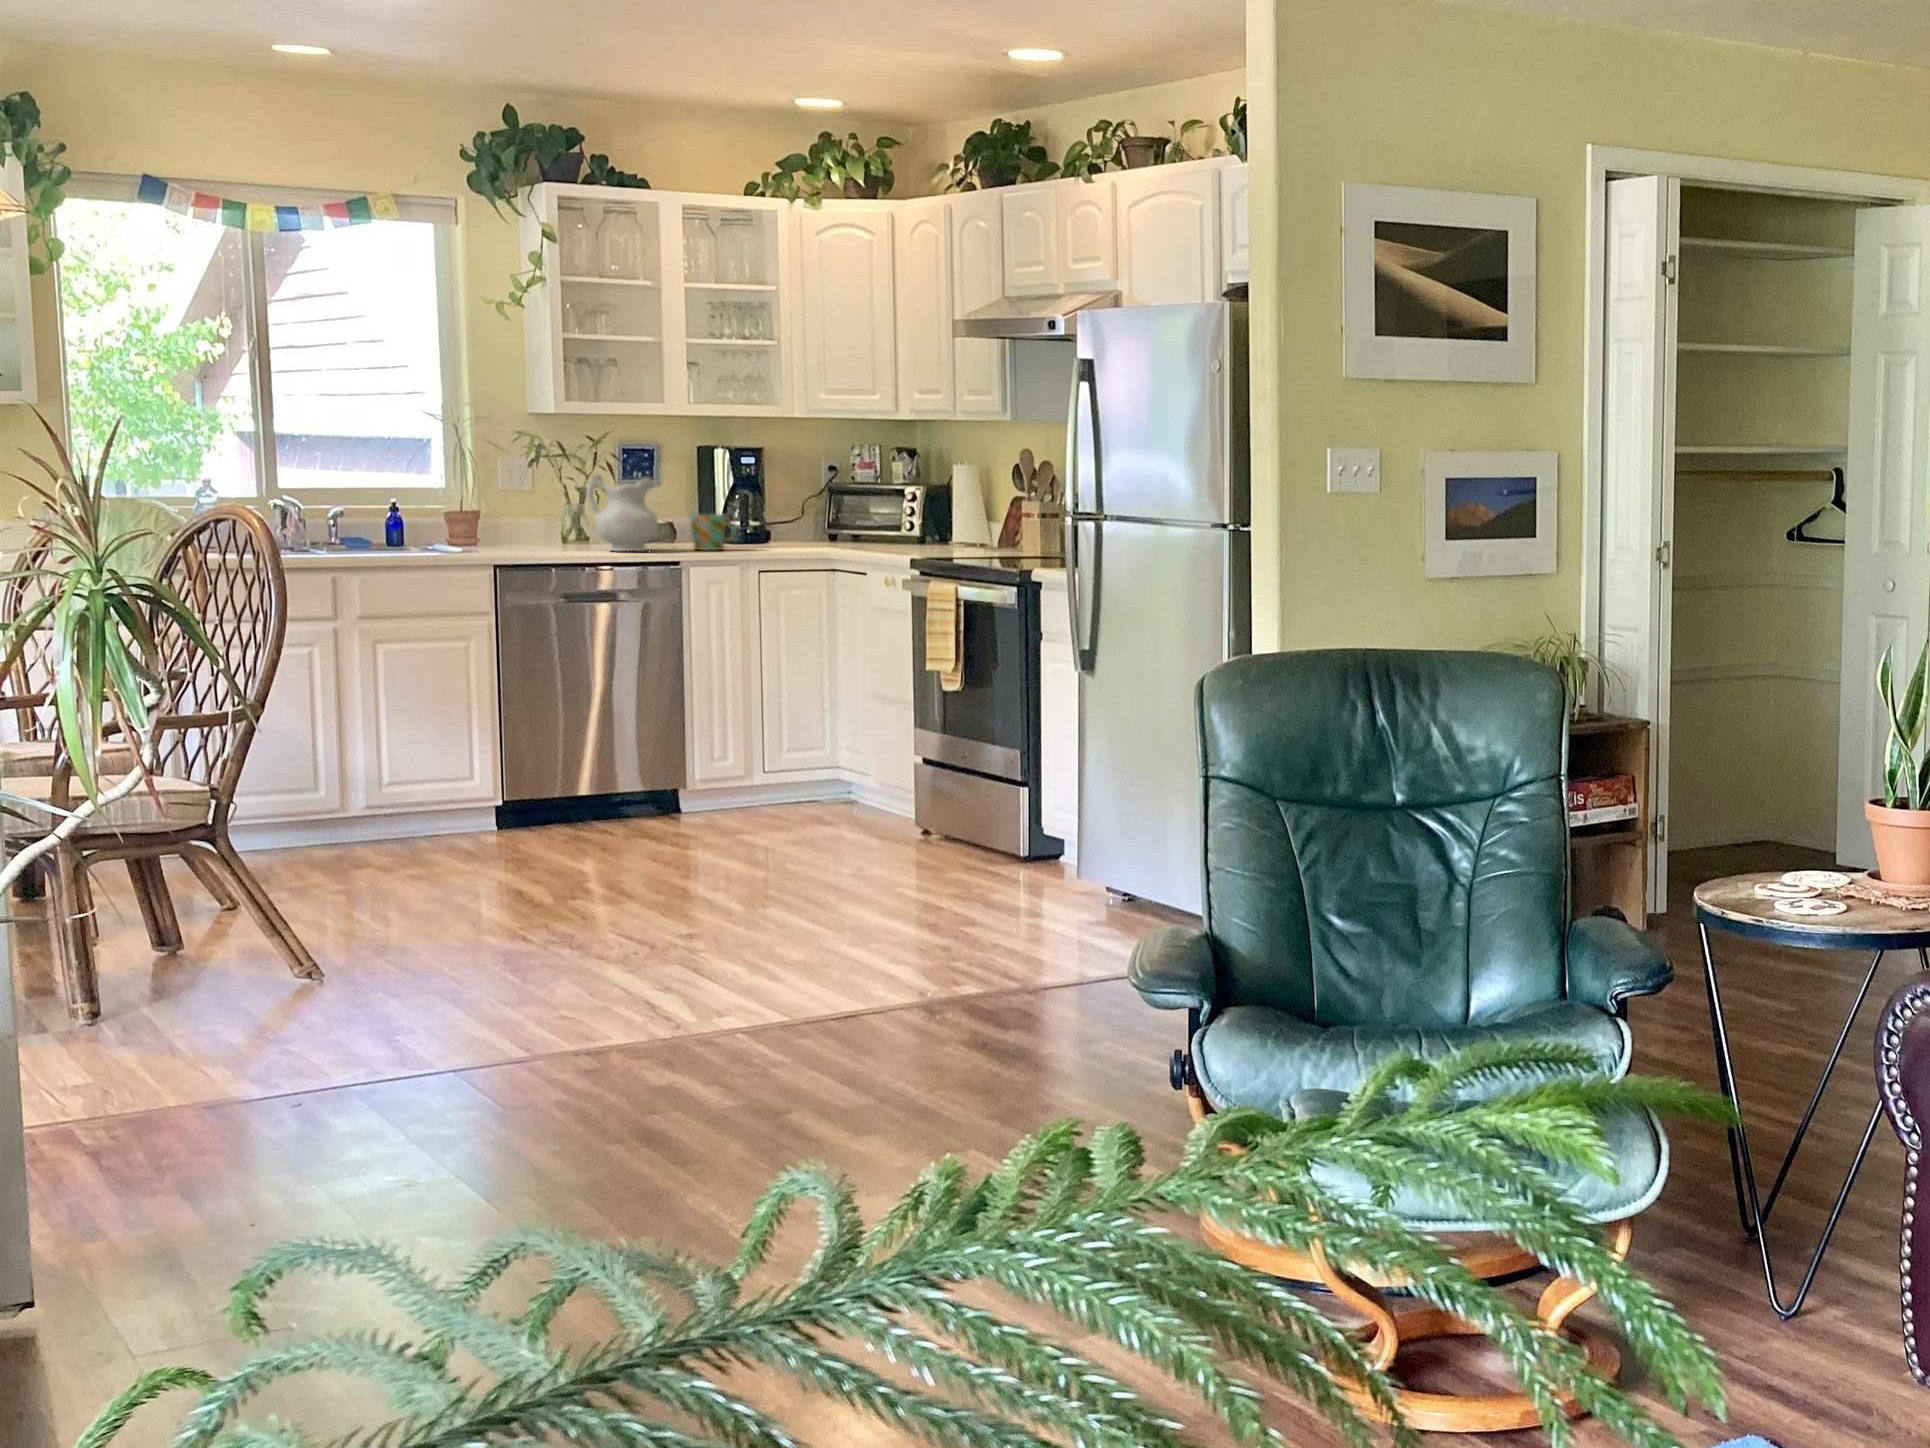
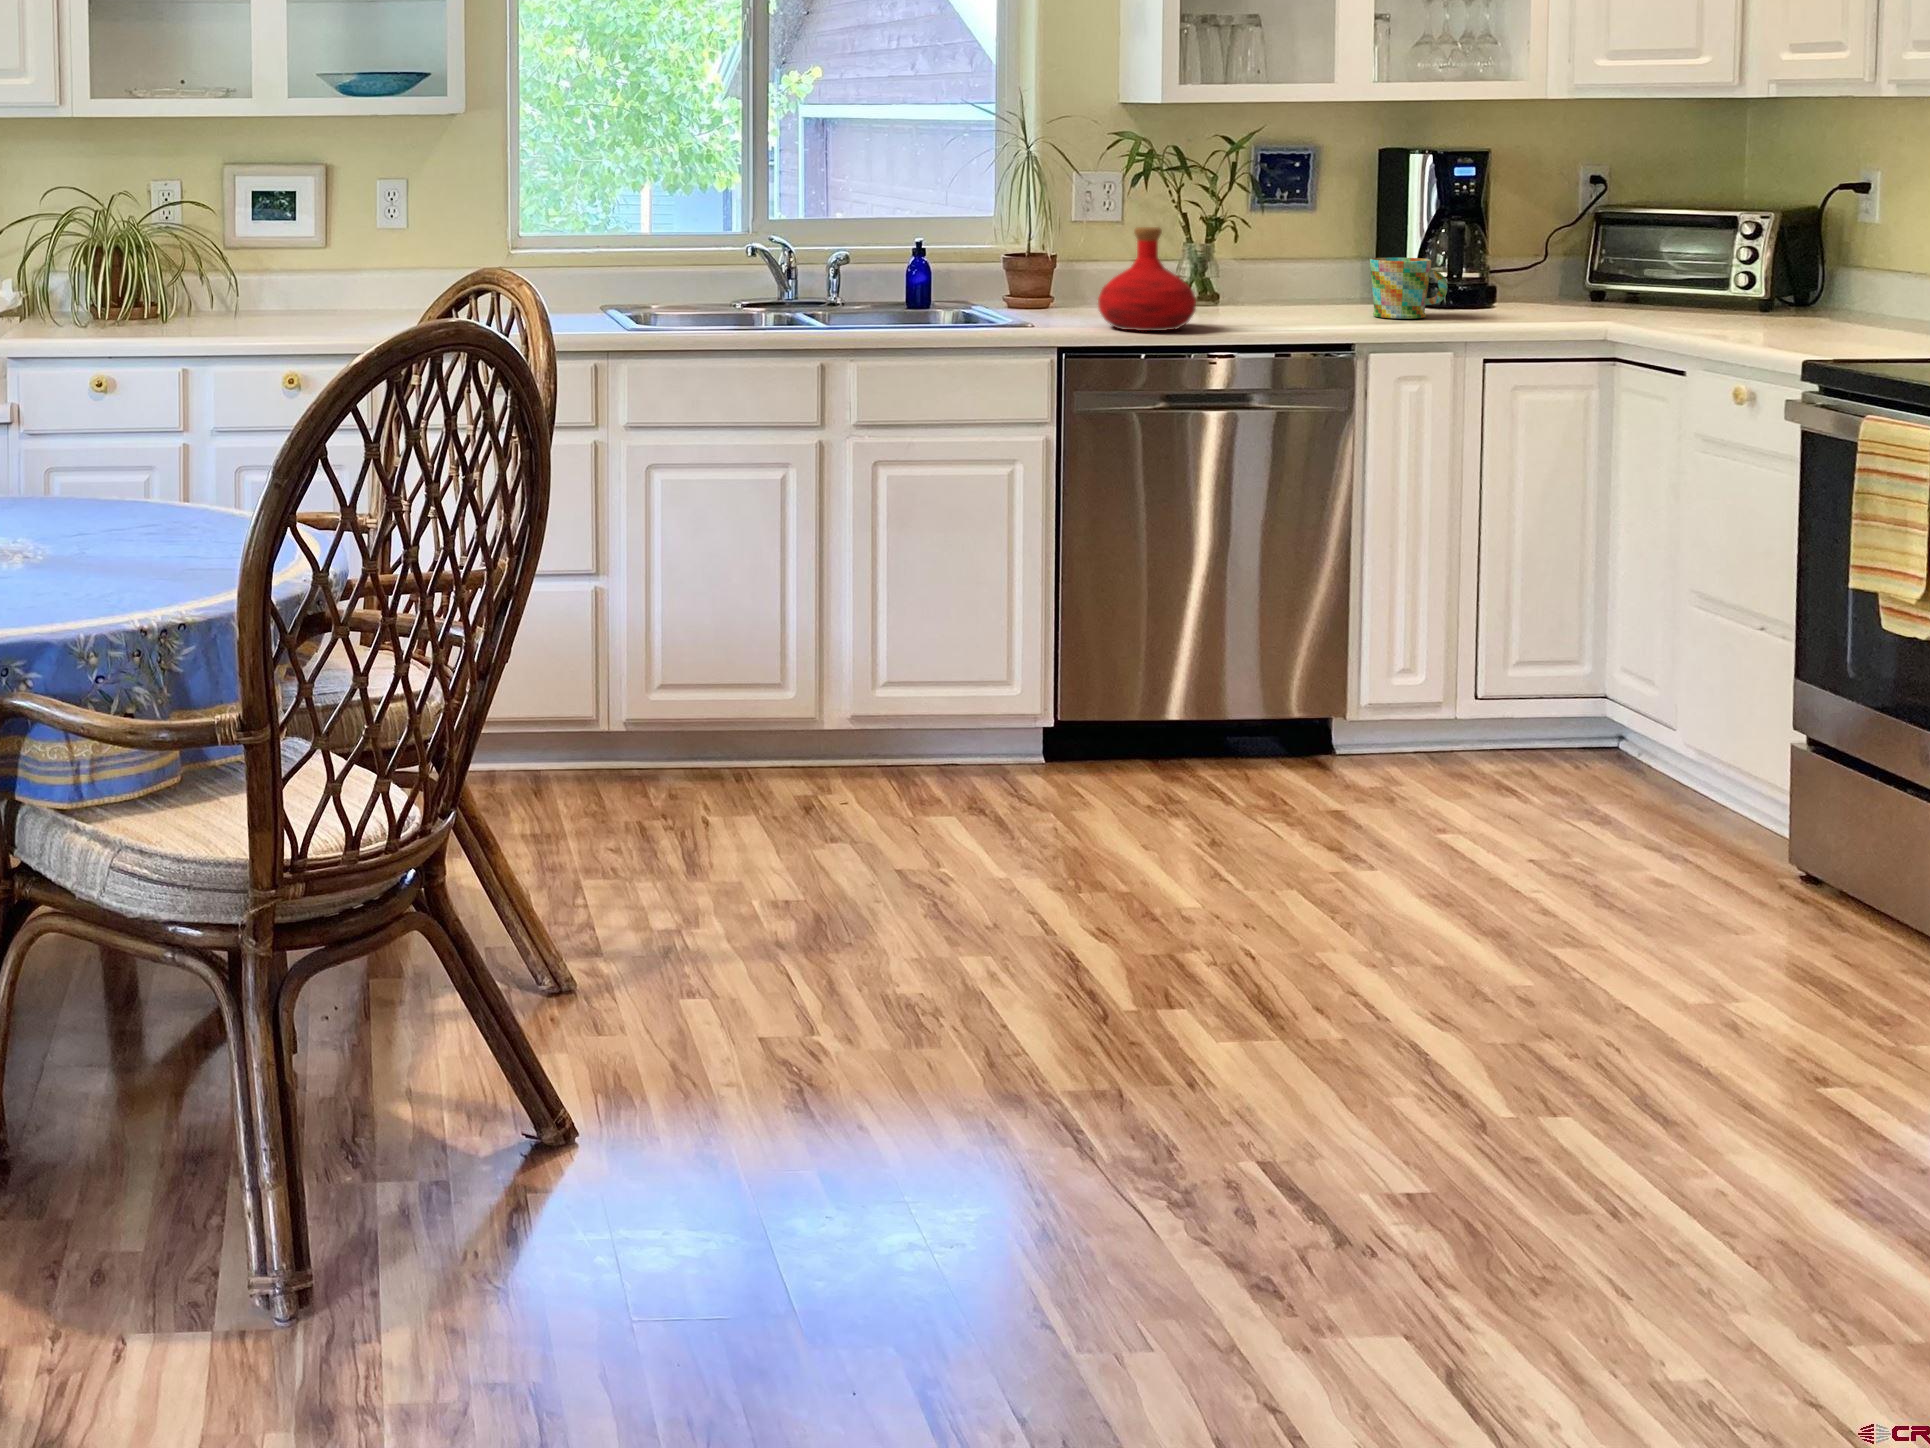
ceramic pitcher: present [586,476,659,551] -> none [1205,198,1318,321]
bottle: none [520,491,583,555] -> present [1098,227,1196,331]

